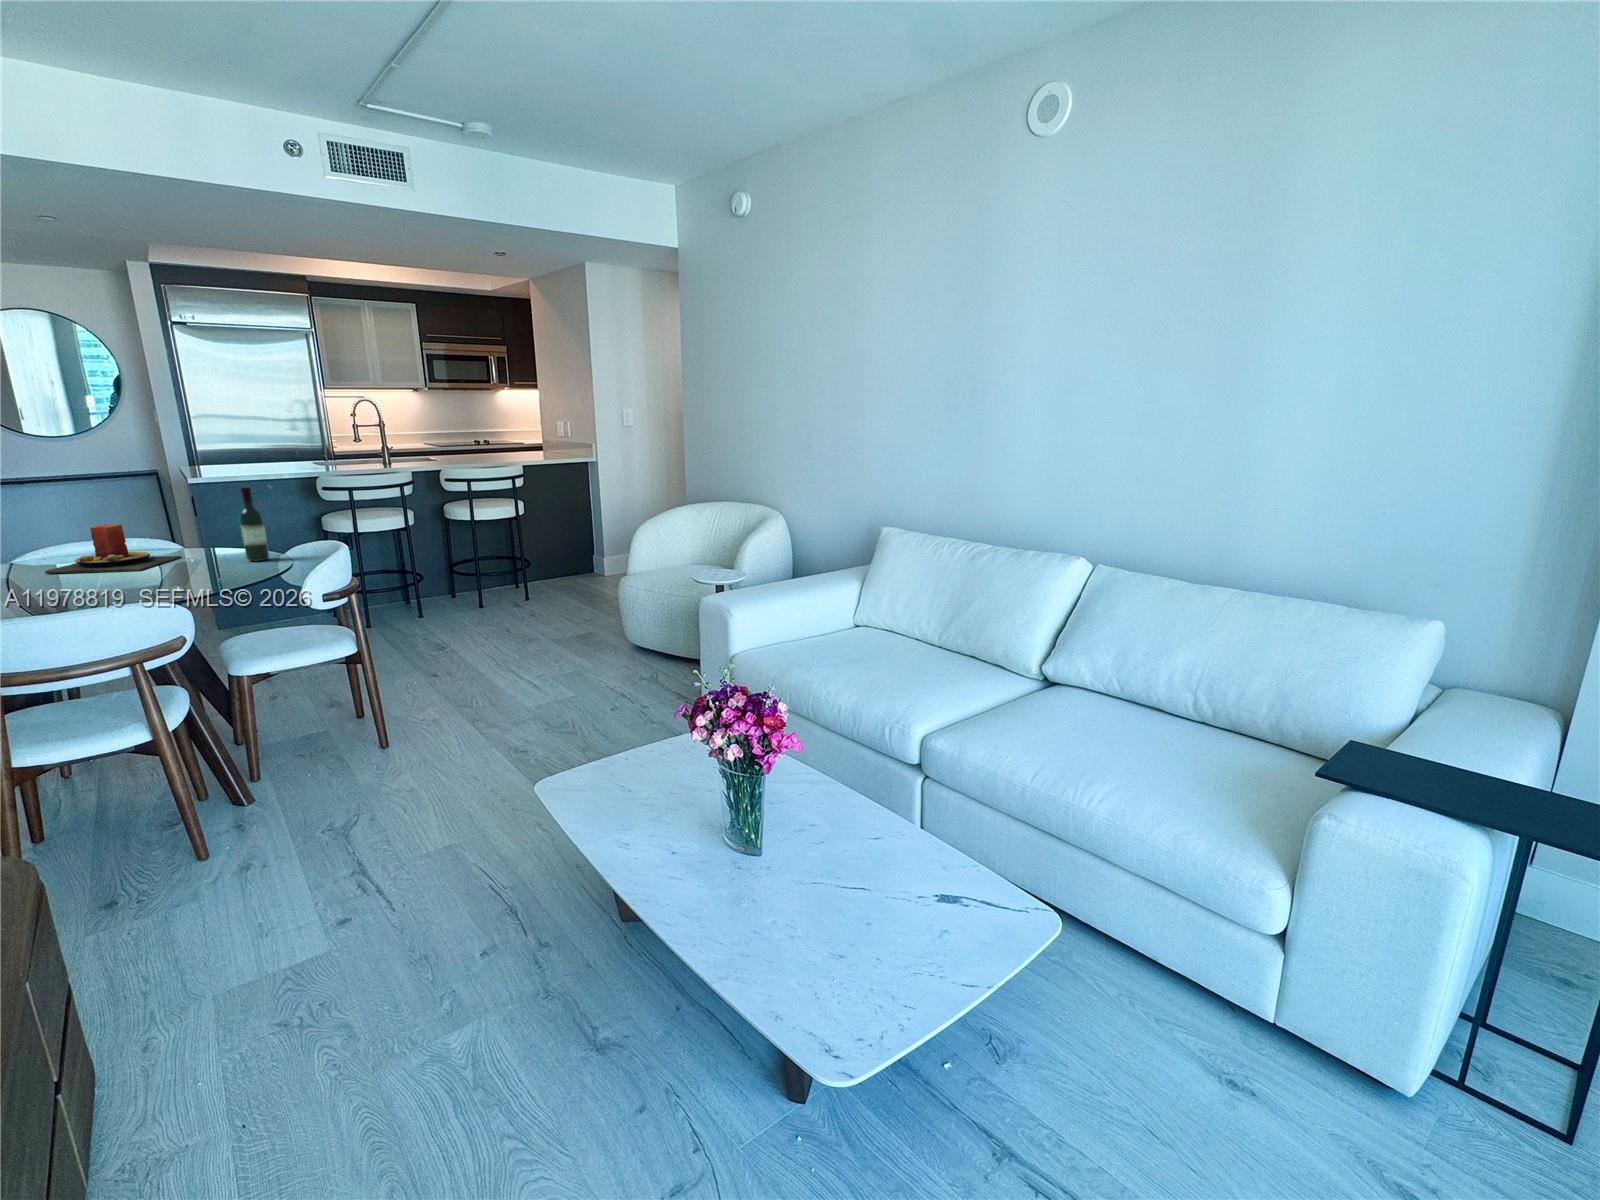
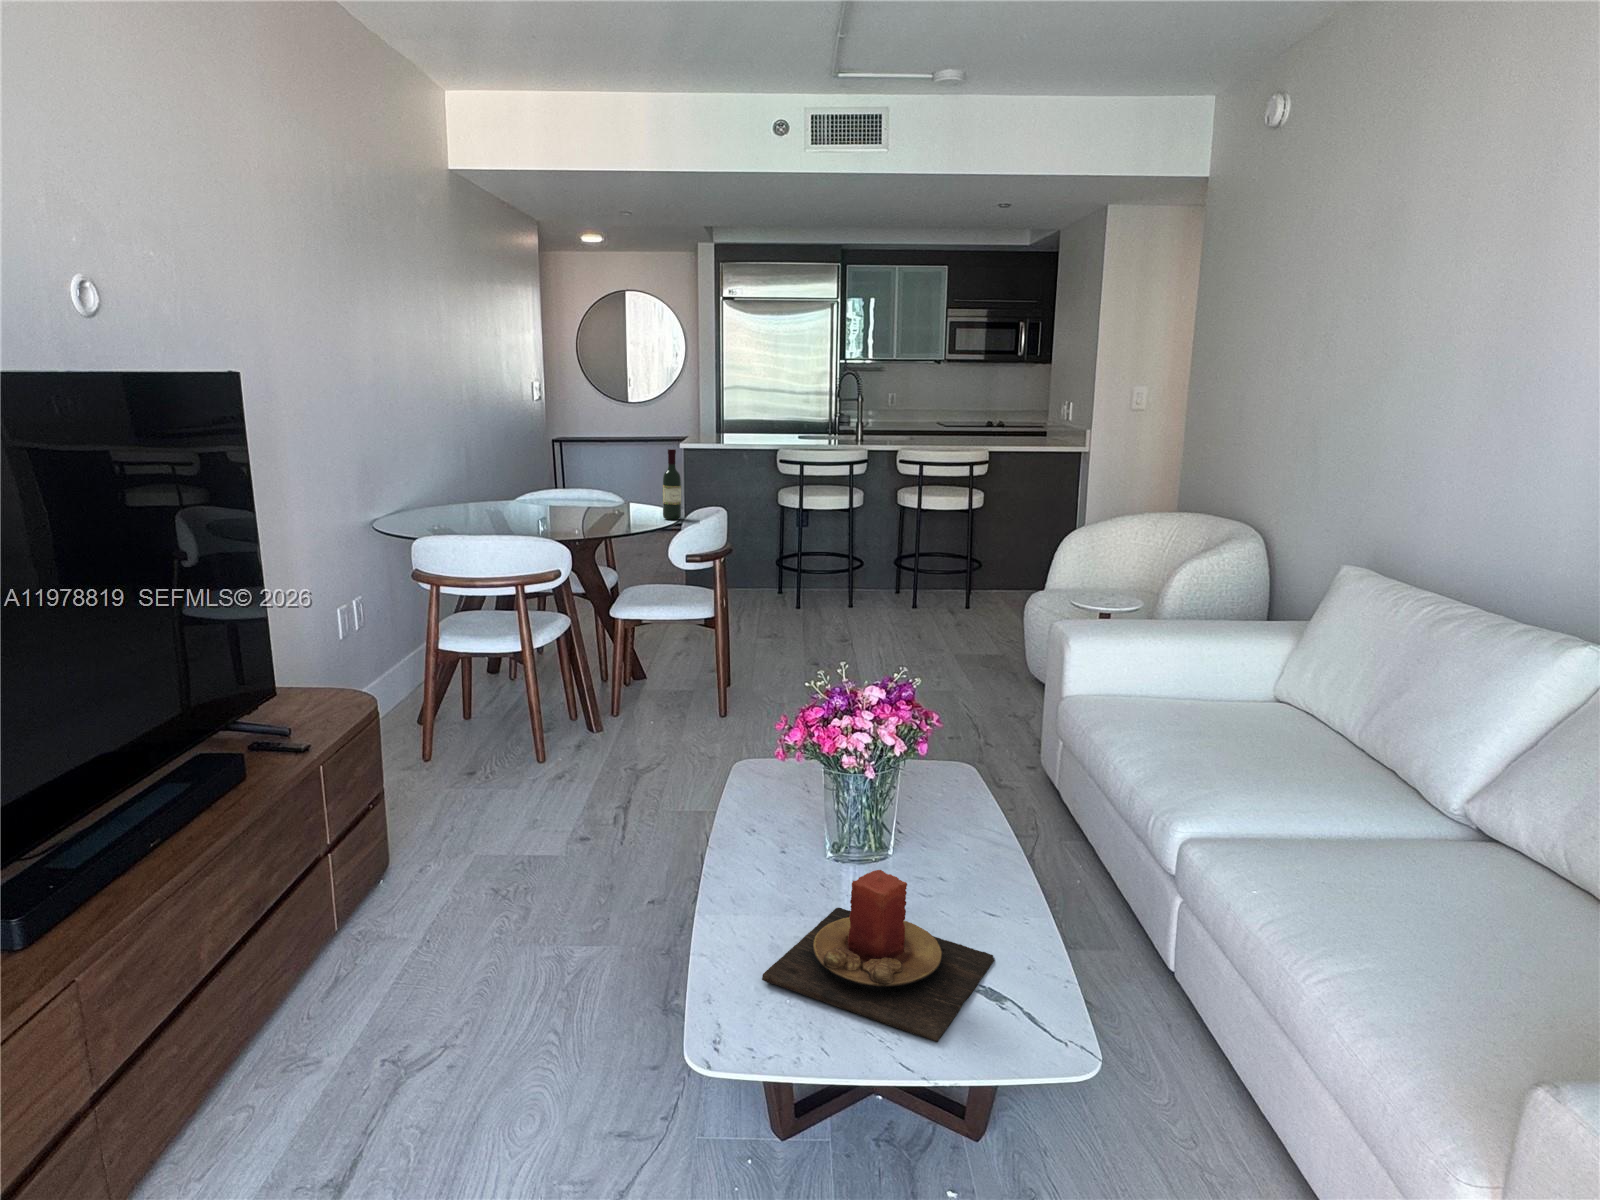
candle: present [45,524,181,574] -> present [762,870,995,1042]

